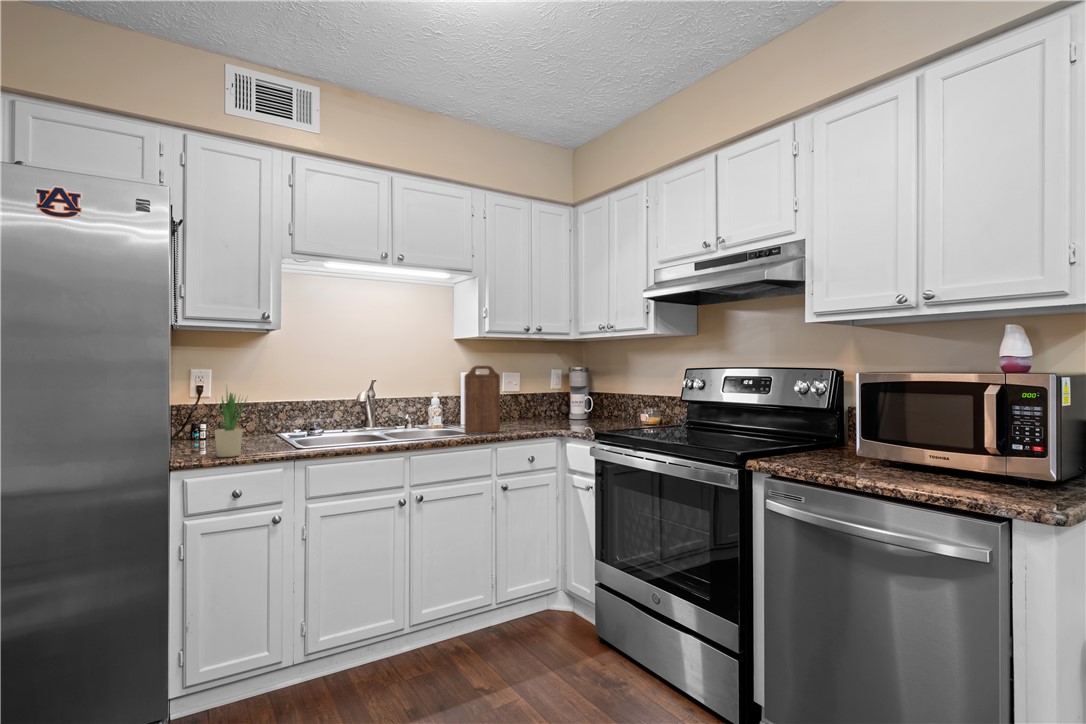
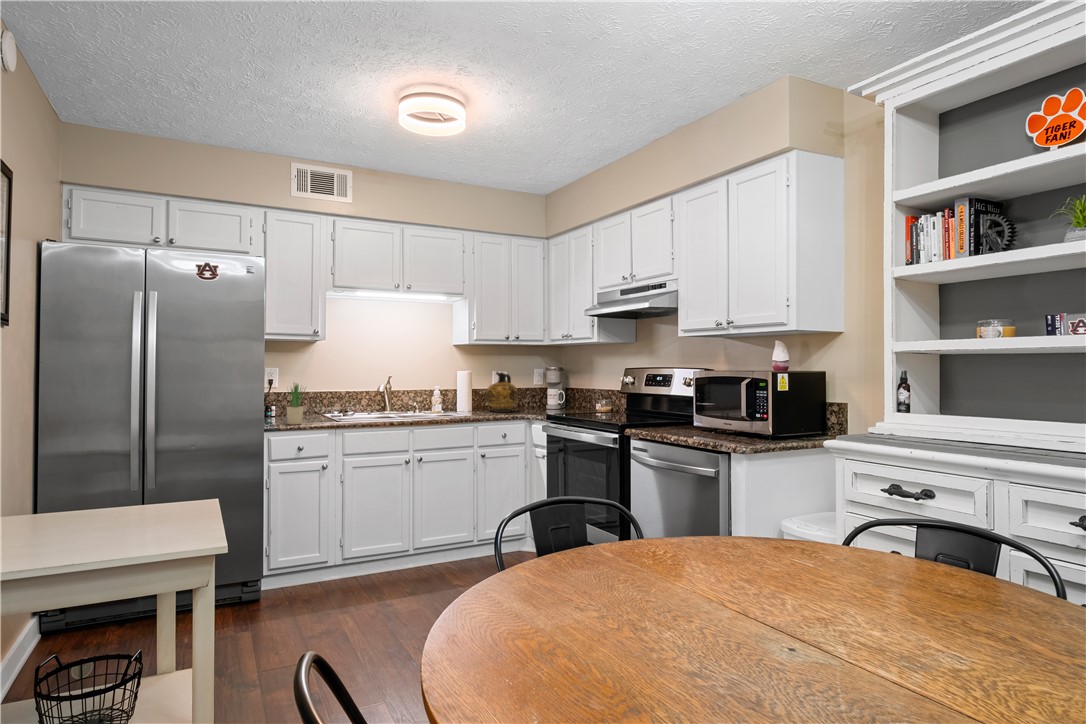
cutting board: present [464,366,500,434] -> none [455,366,483,417]
ceramic jug: none [499,373,539,424] -> present [486,372,518,412]

